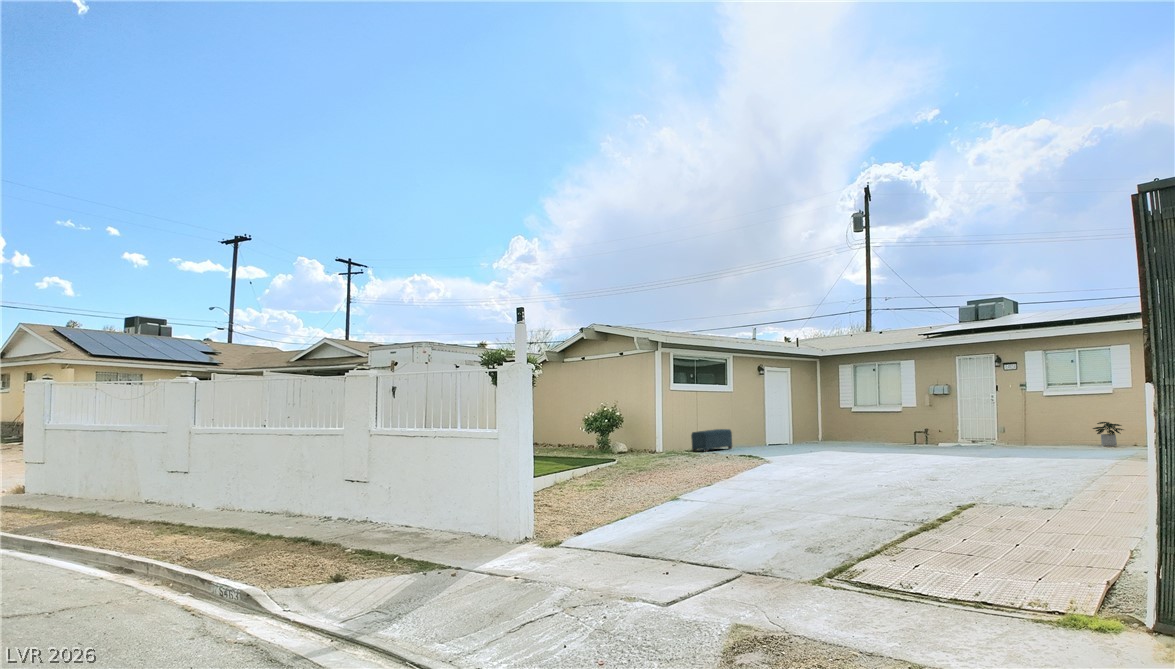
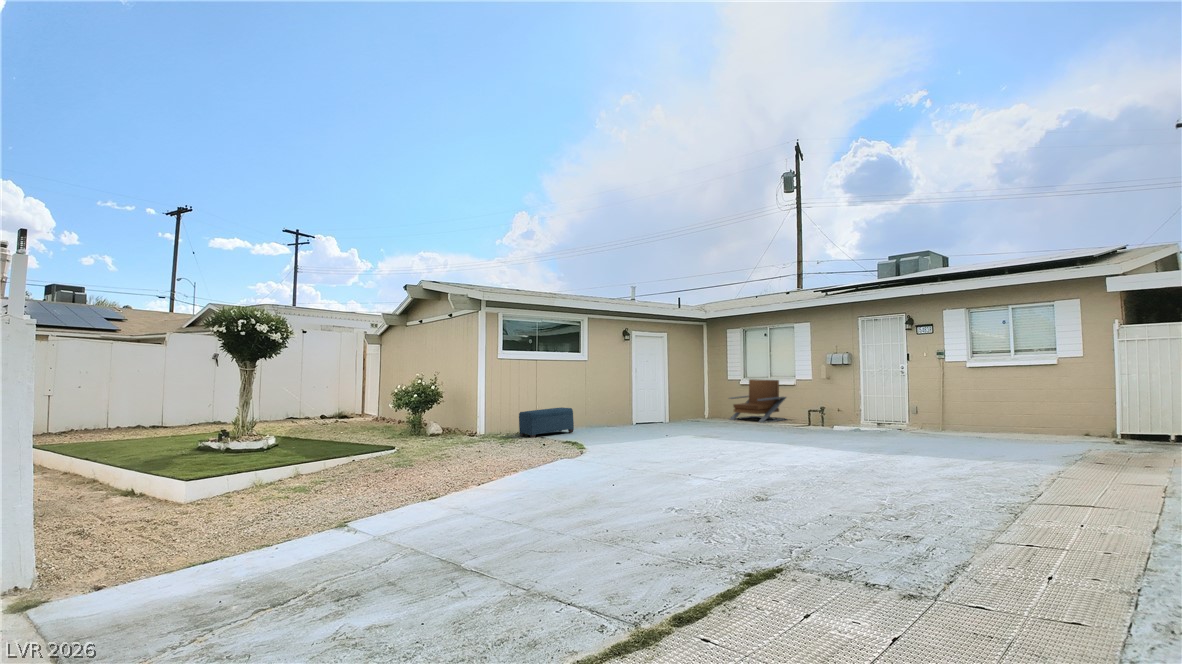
lounge chair: none [844,407,895,443] -> present [729,379,786,423]
potted plant: present [1093,422,1123,447] -> none [1030,404,1077,438]

